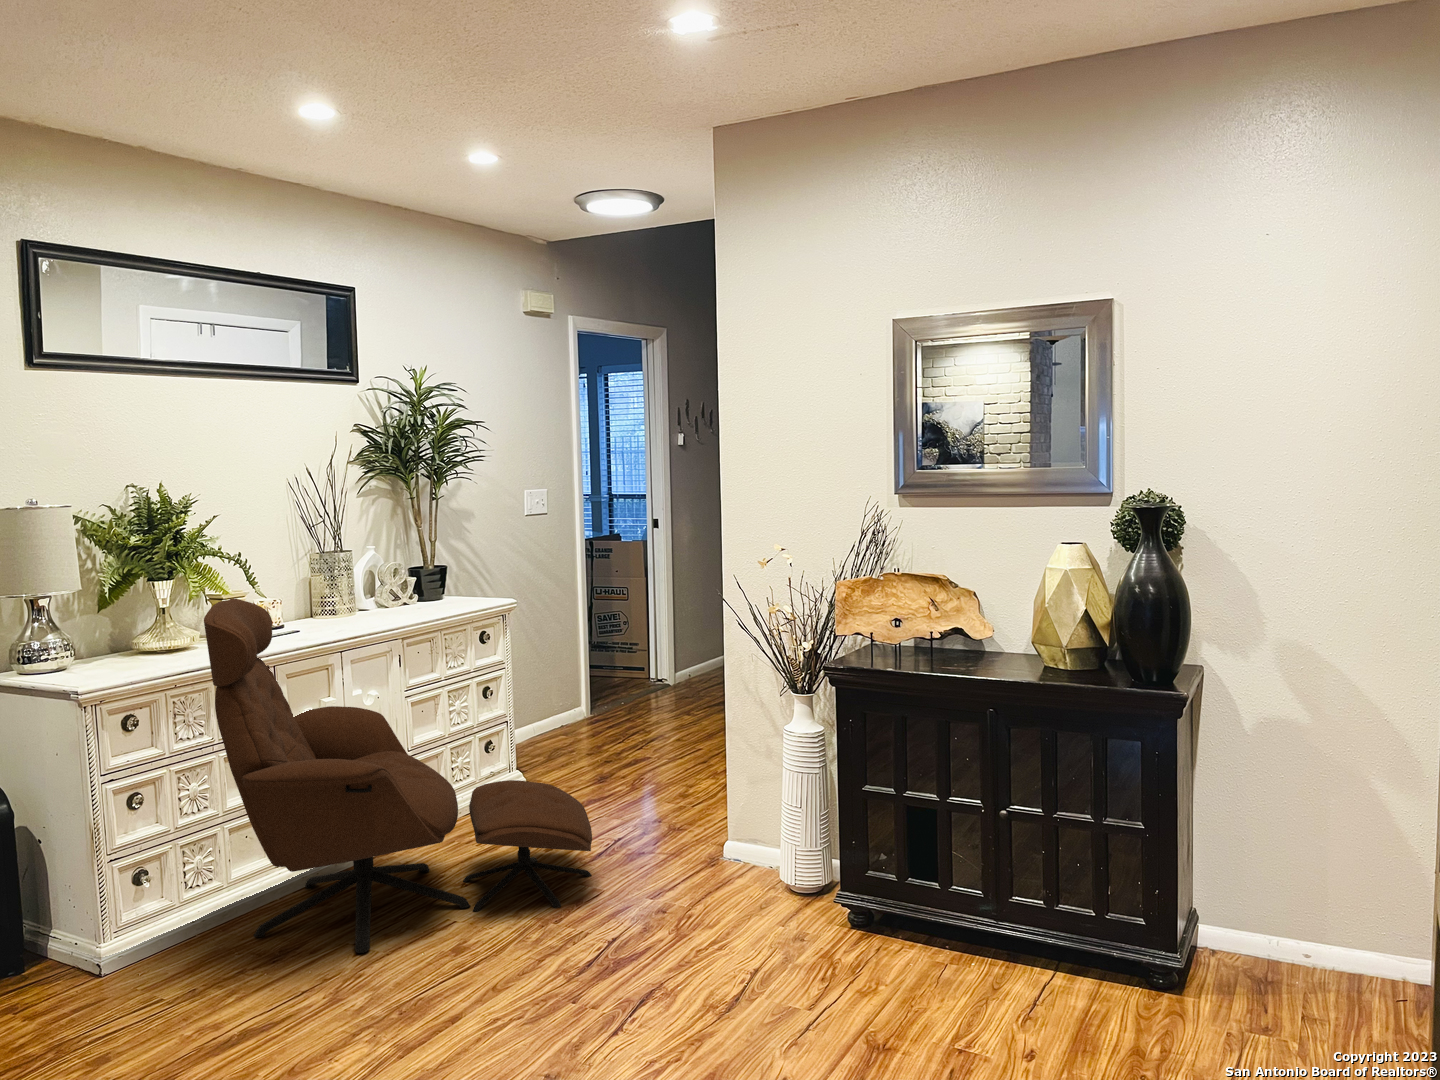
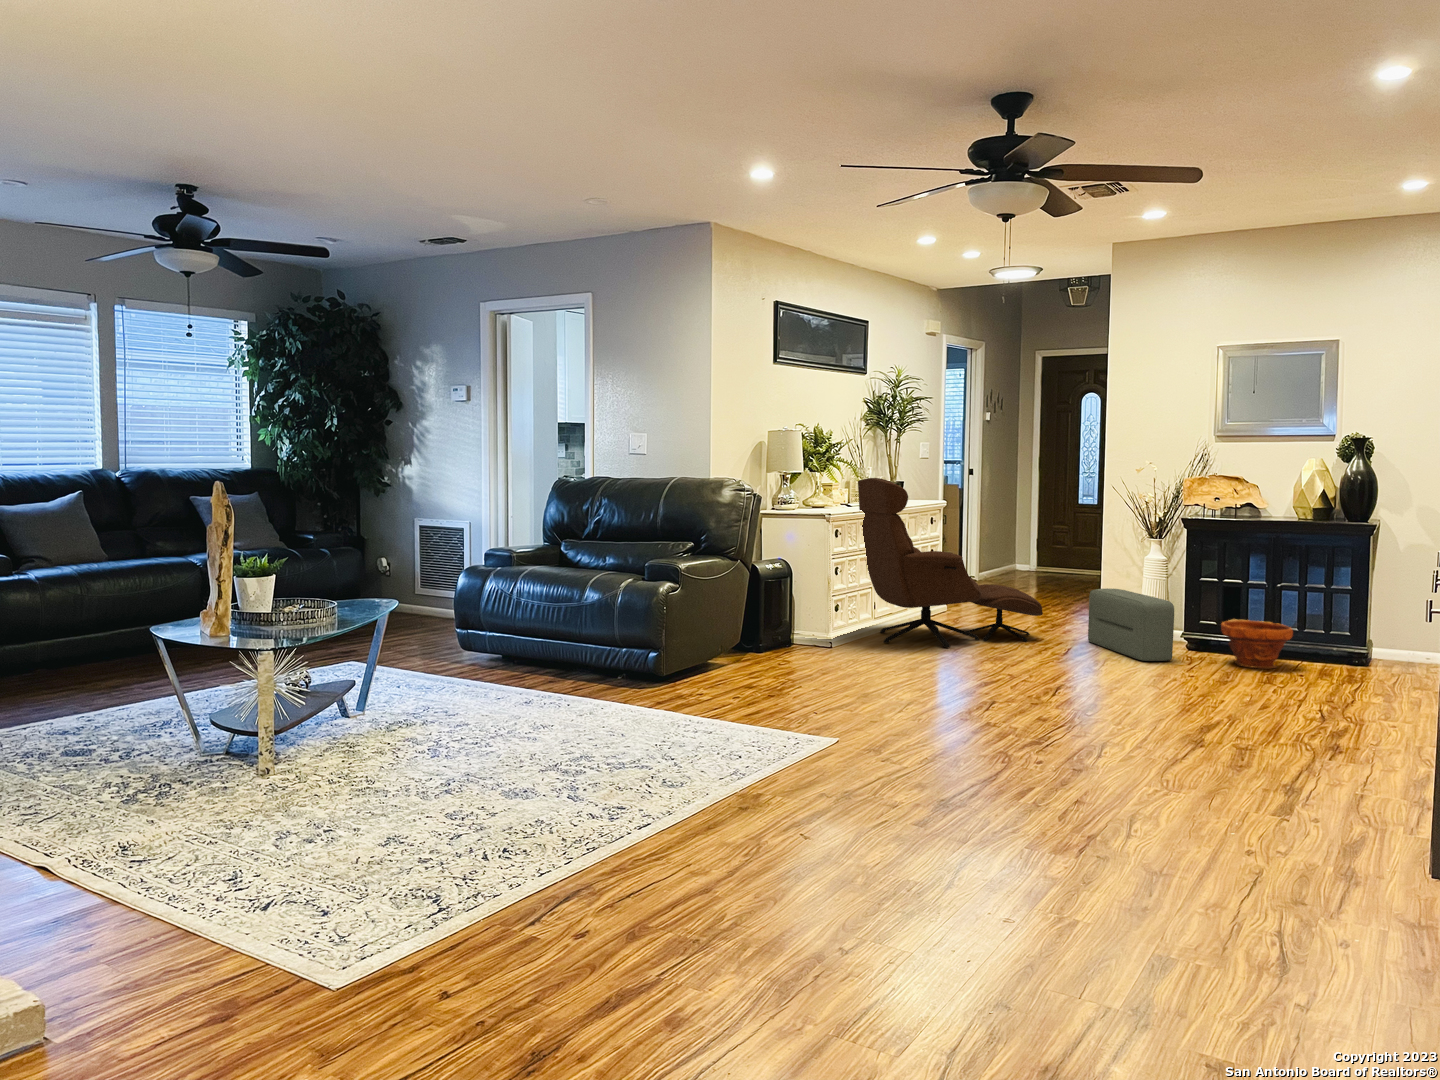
pouf: none [676,797,785,996] -> present [1088,588,1174,661]
planter: none [880,884,1021,1018] -> present [1221,620,1293,668]

